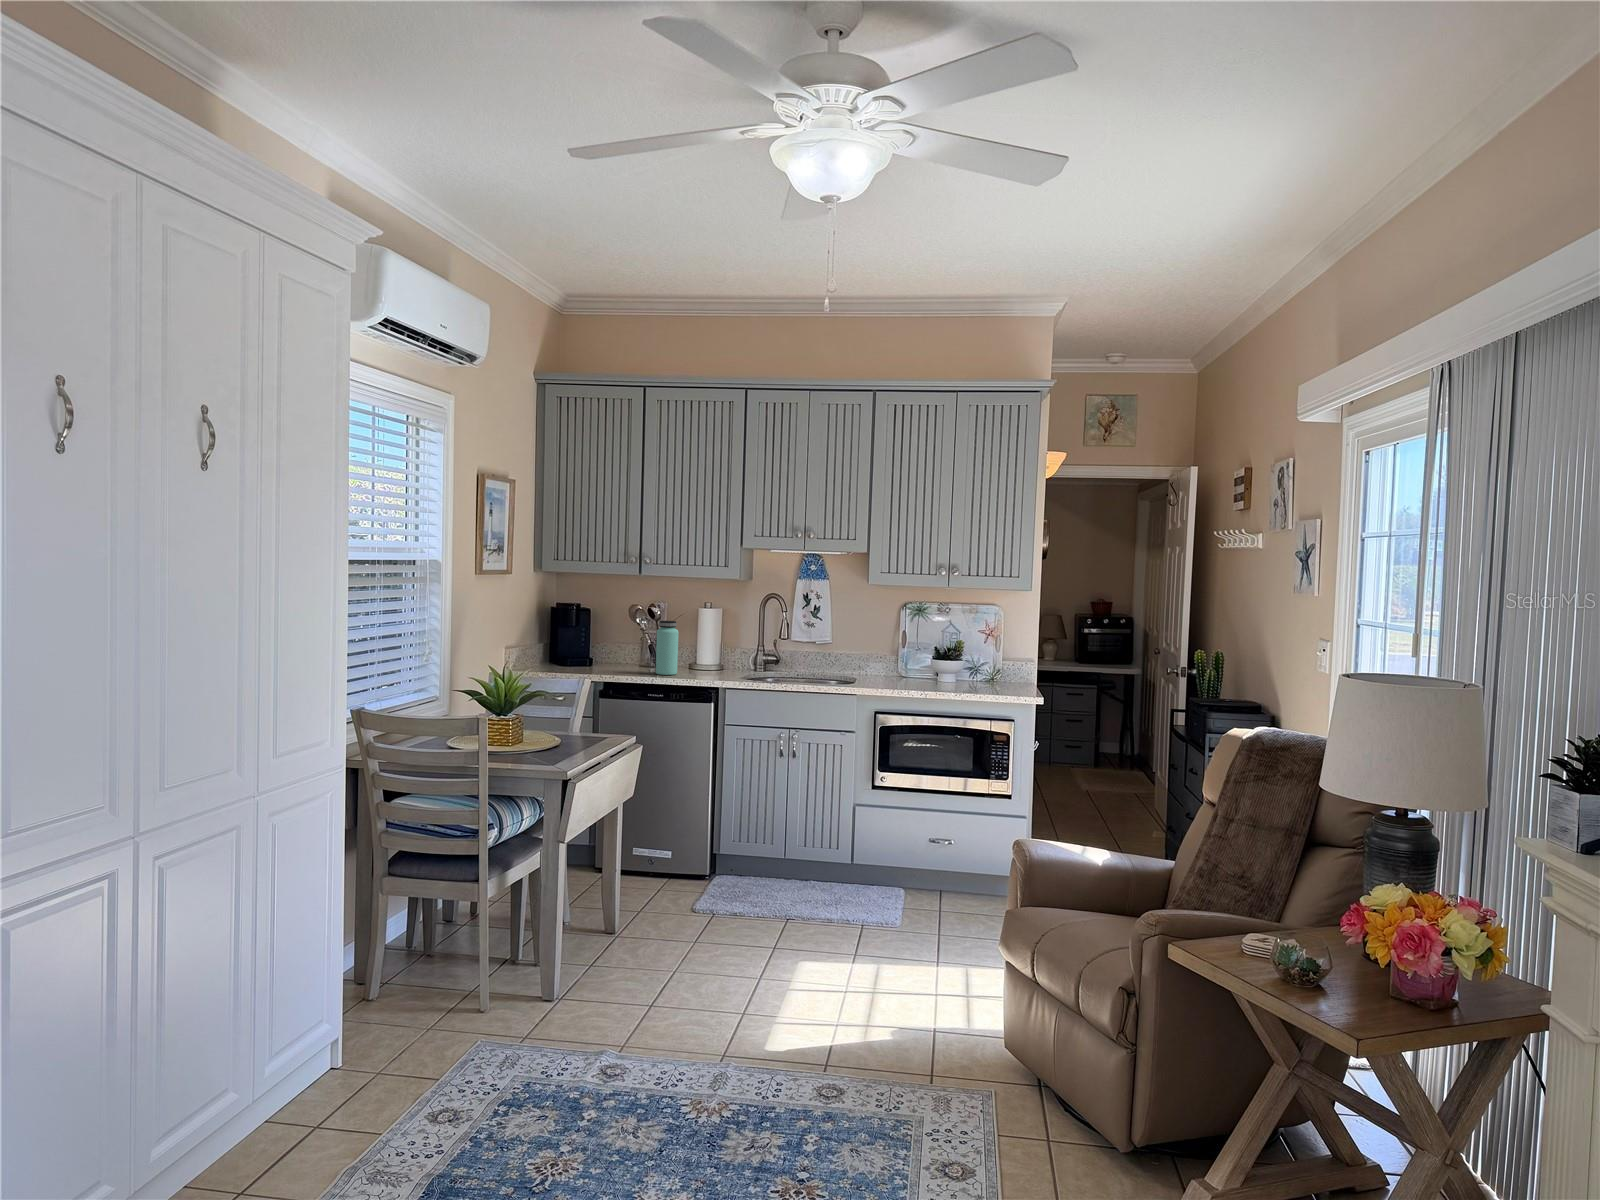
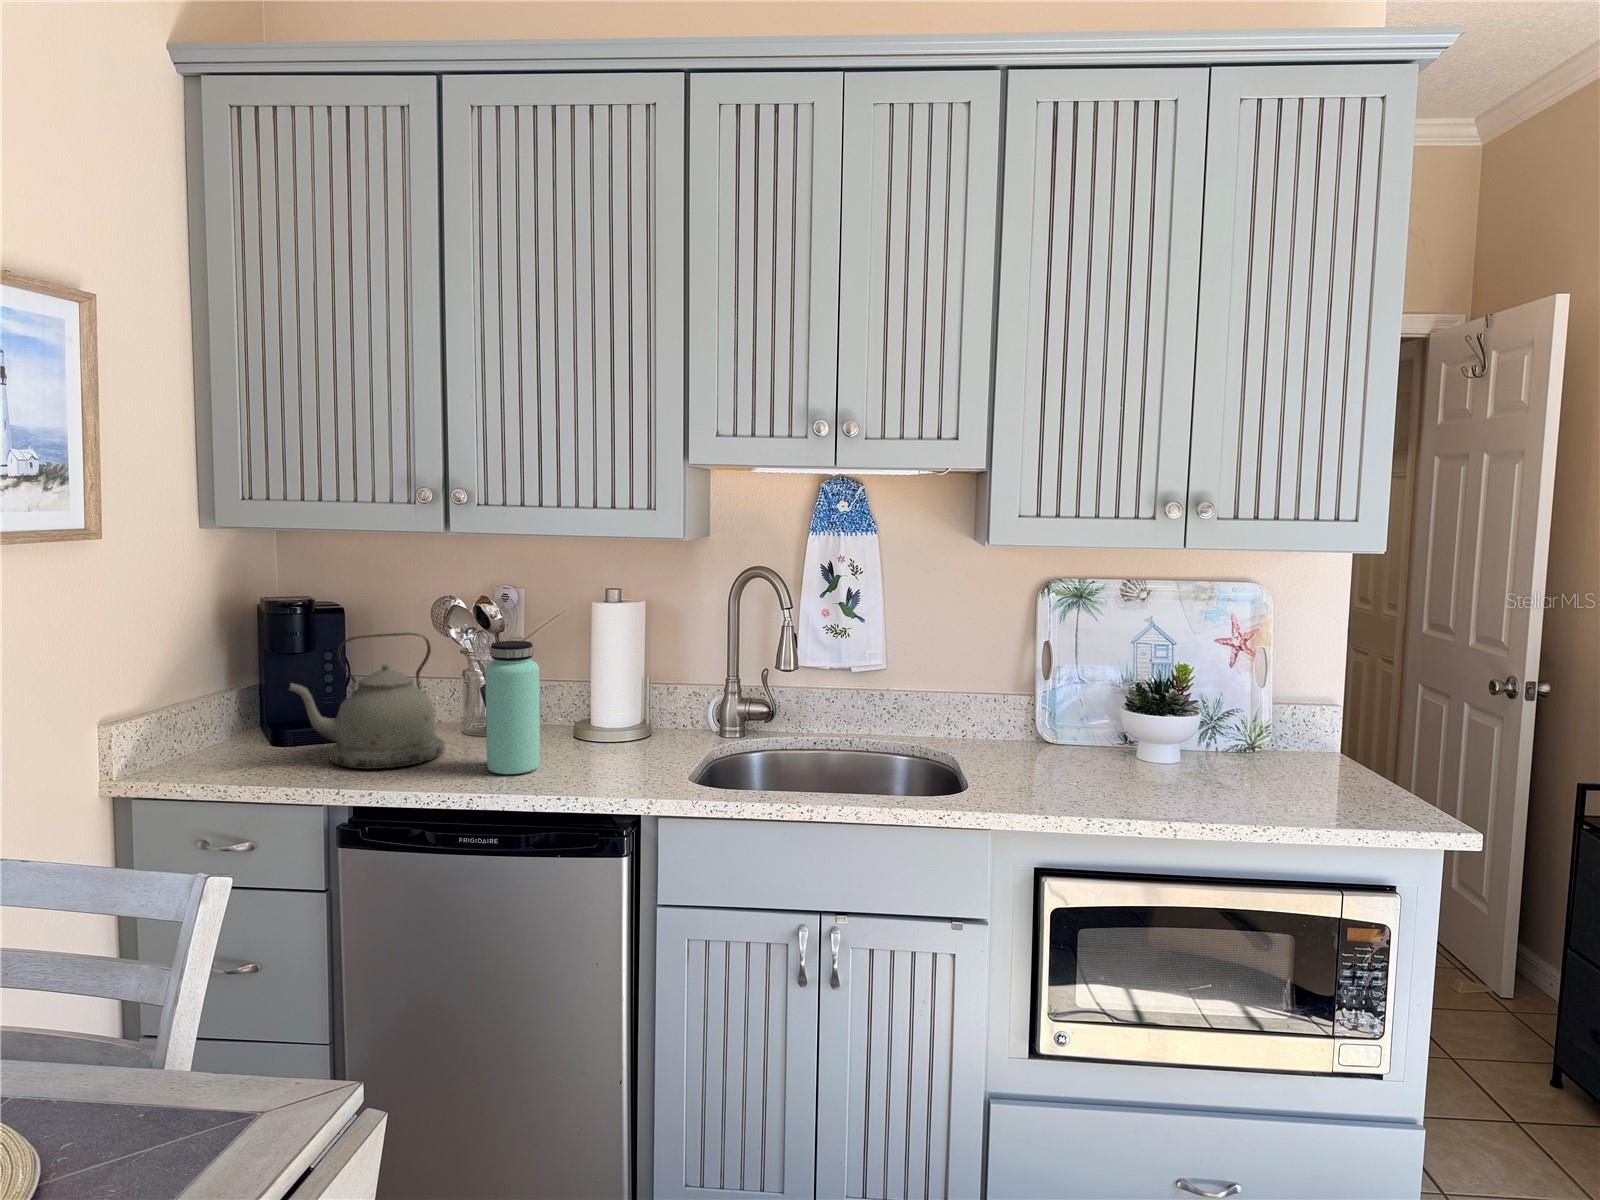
kettle: none [577,617,636,671] -> present [288,633,444,769]

